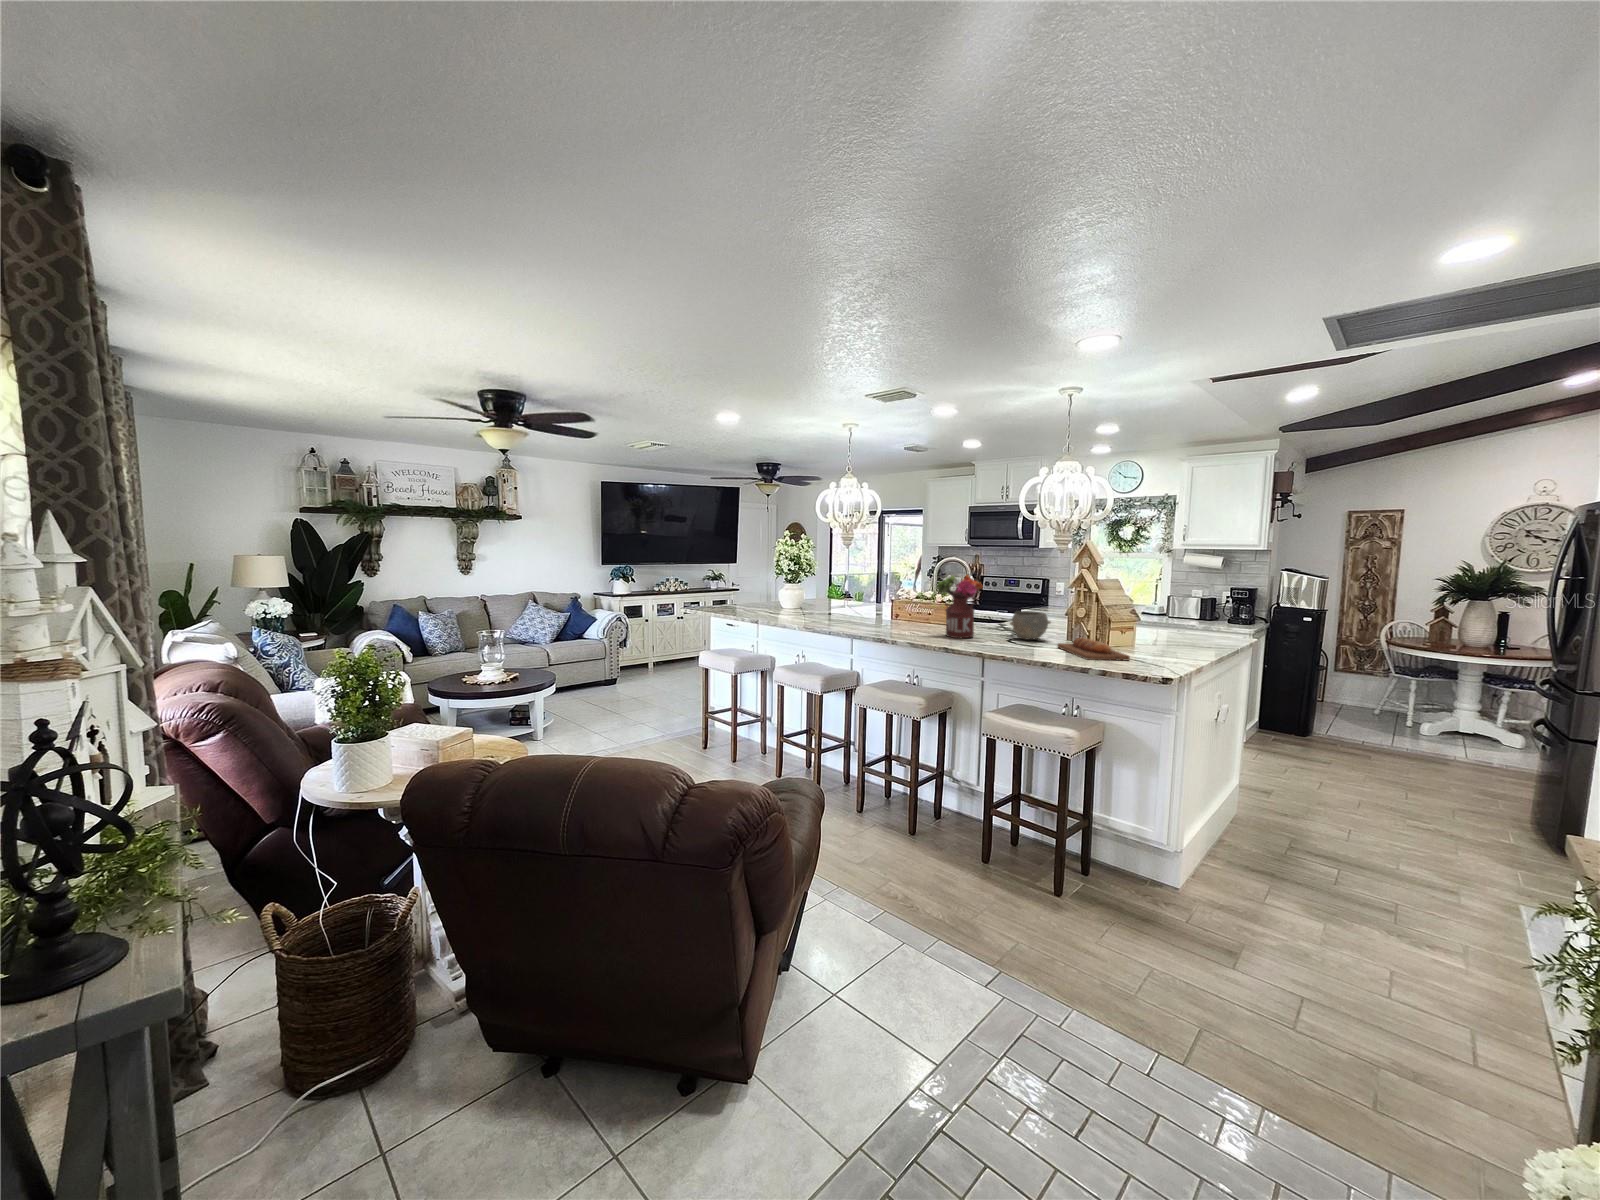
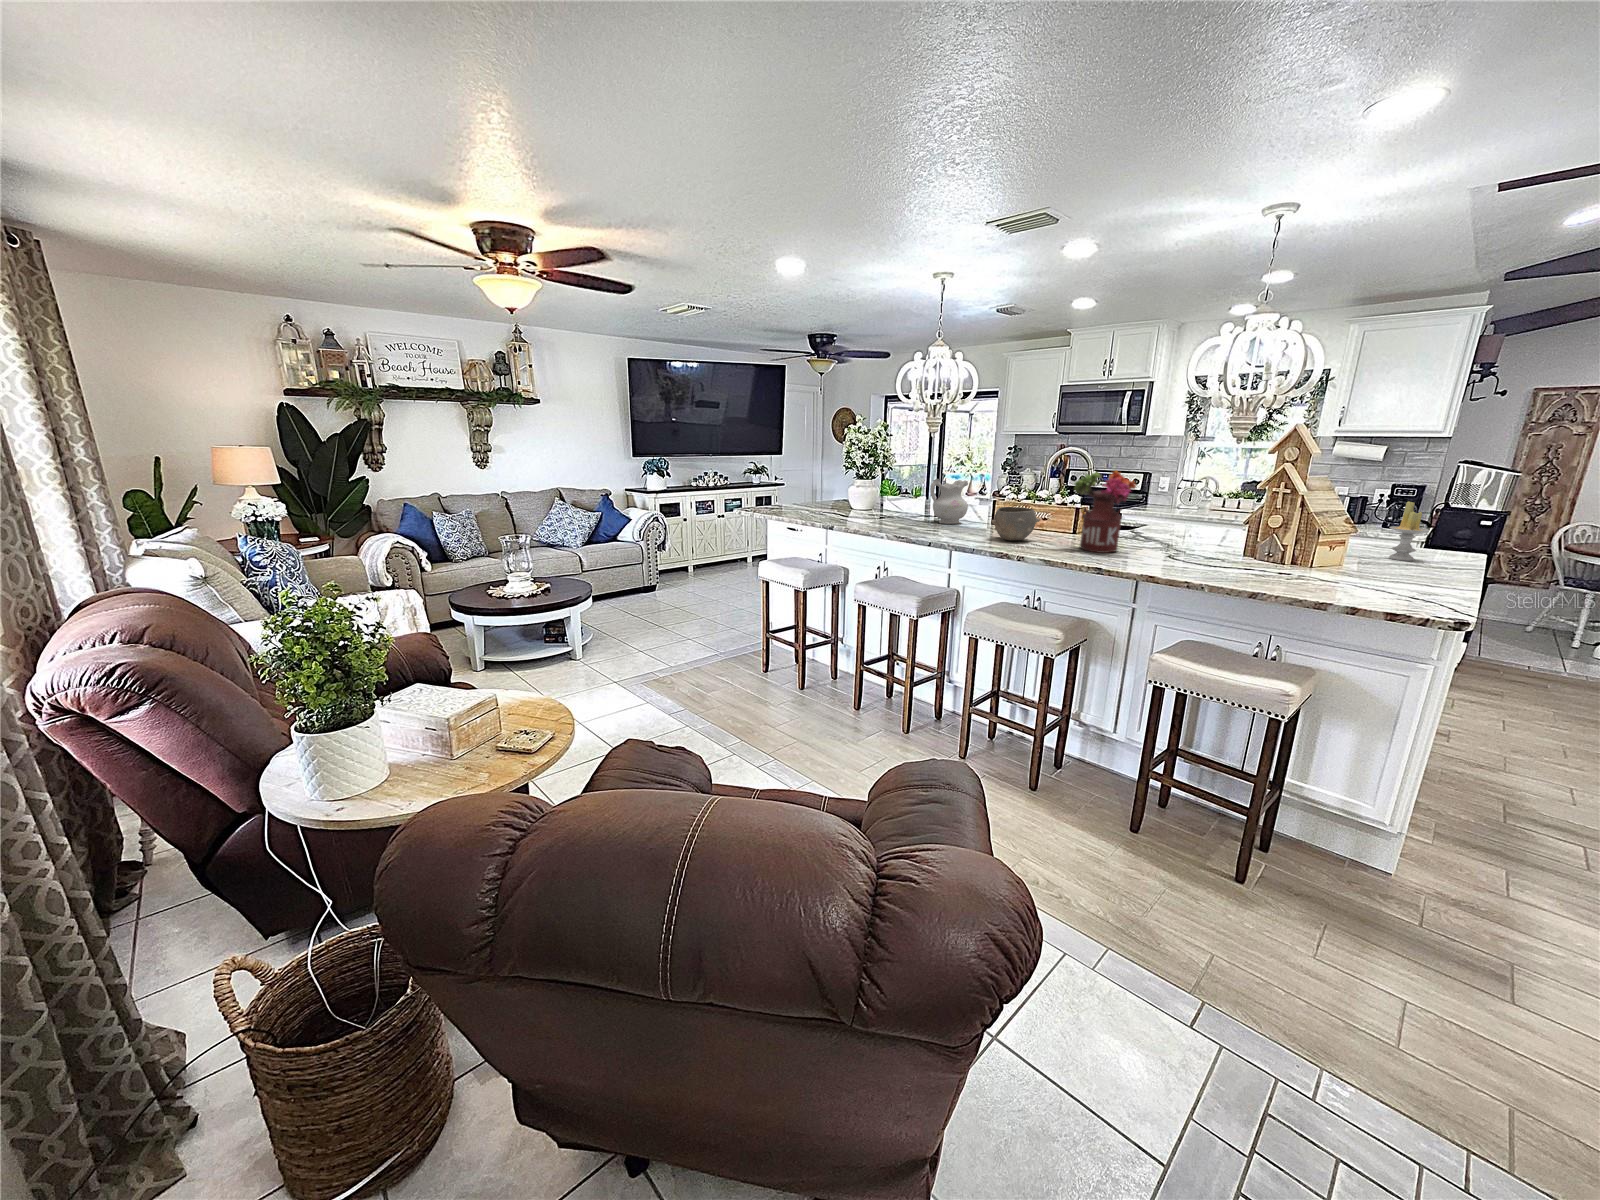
ceramic pitcher: none [840,582,871,619] -> present [931,479,968,524]
candle: none [1183,598,1210,644] -> present [1389,501,1429,561]
bowl: present [1010,611,1051,640] -> present [991,507,1040,540]
bread loaf: present [1057,638,1130,660] -> none [1240,555,1362,589]

